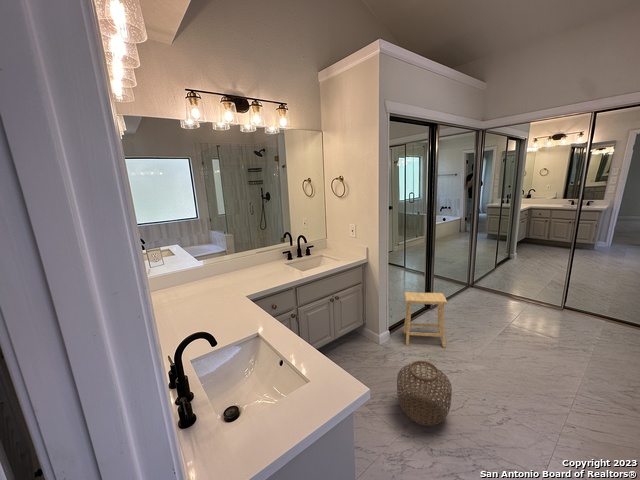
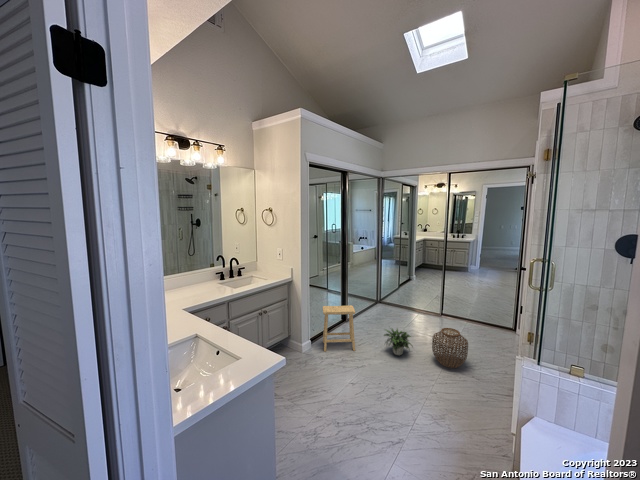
potted plant: none [473,322,530,360] -> present [384,329,411,355]
woven basket: present [397,361,452,426] -> present [432,328,468,368]

